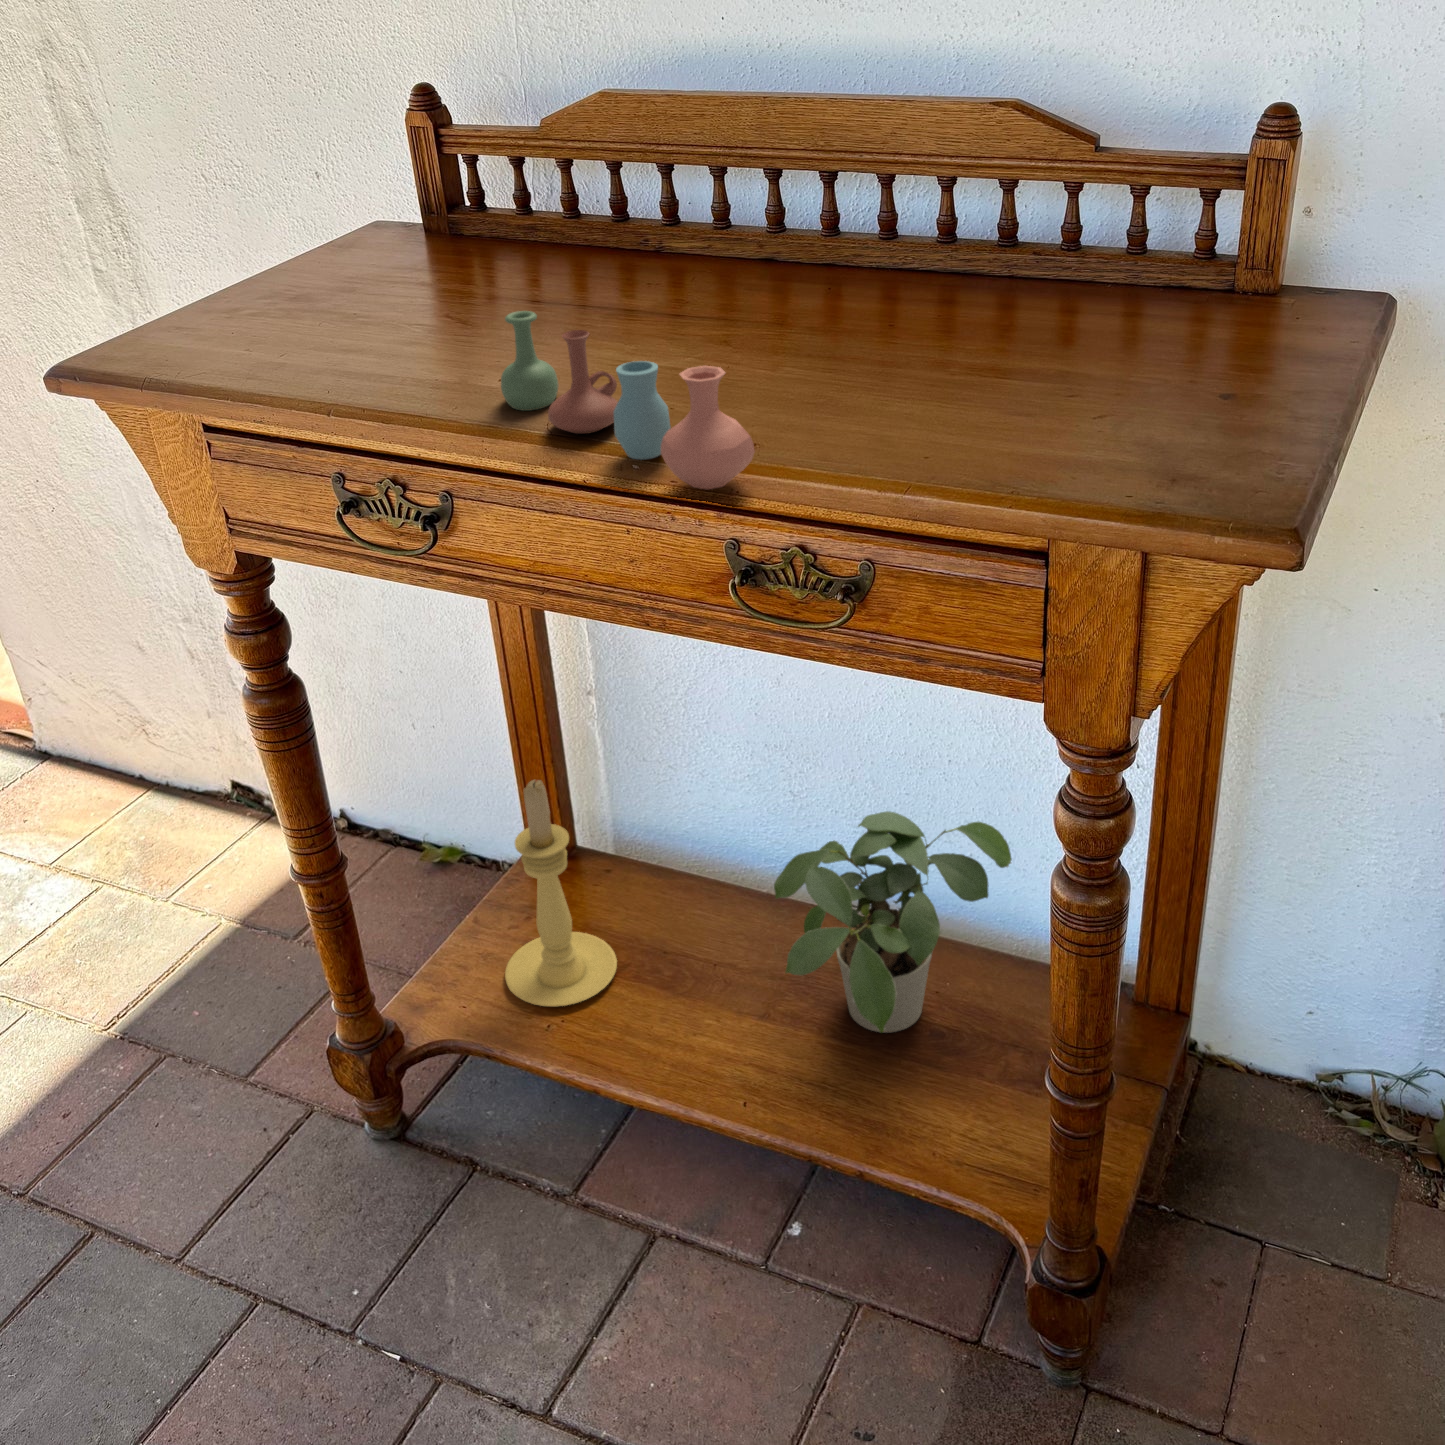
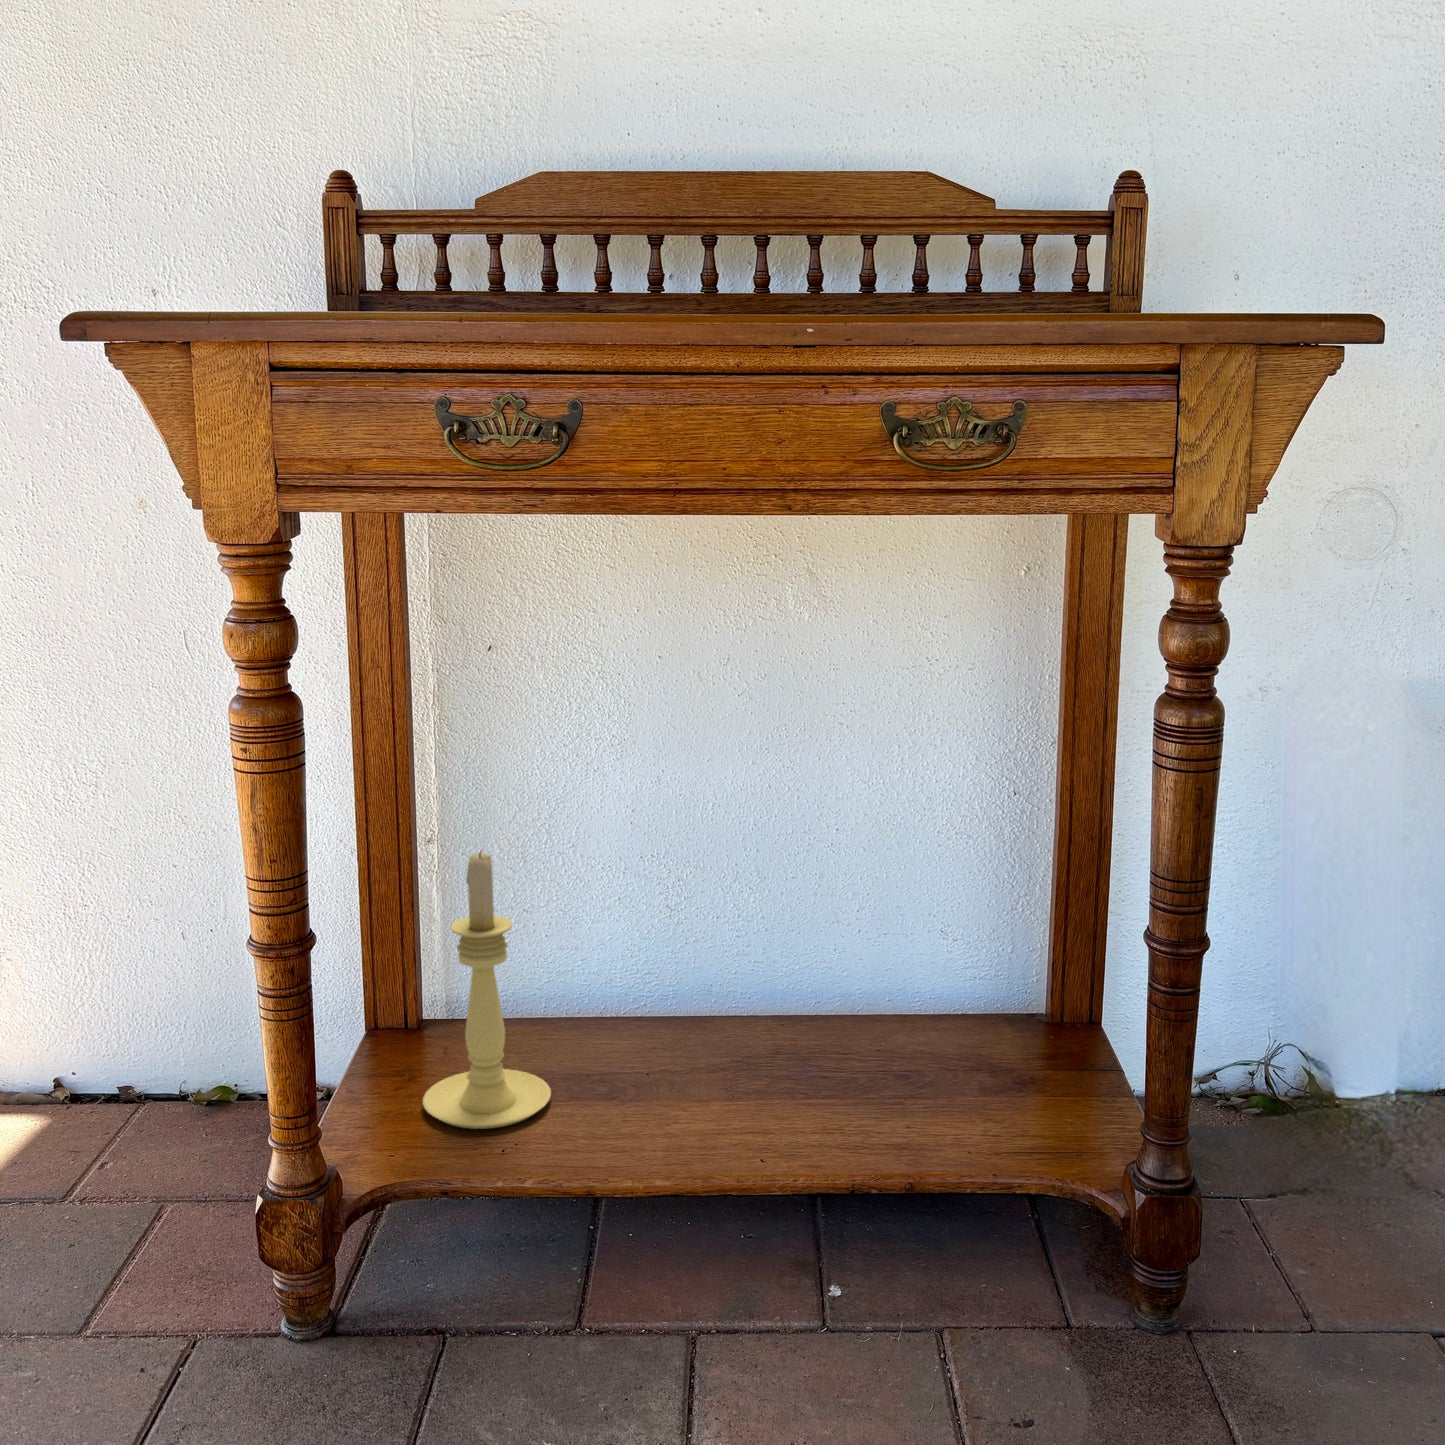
vase: present [501,311,755,489] -> none [625,211,949,323]
potted plant: present [774,811,1012,1033] -> none [746,839,932,1080]

